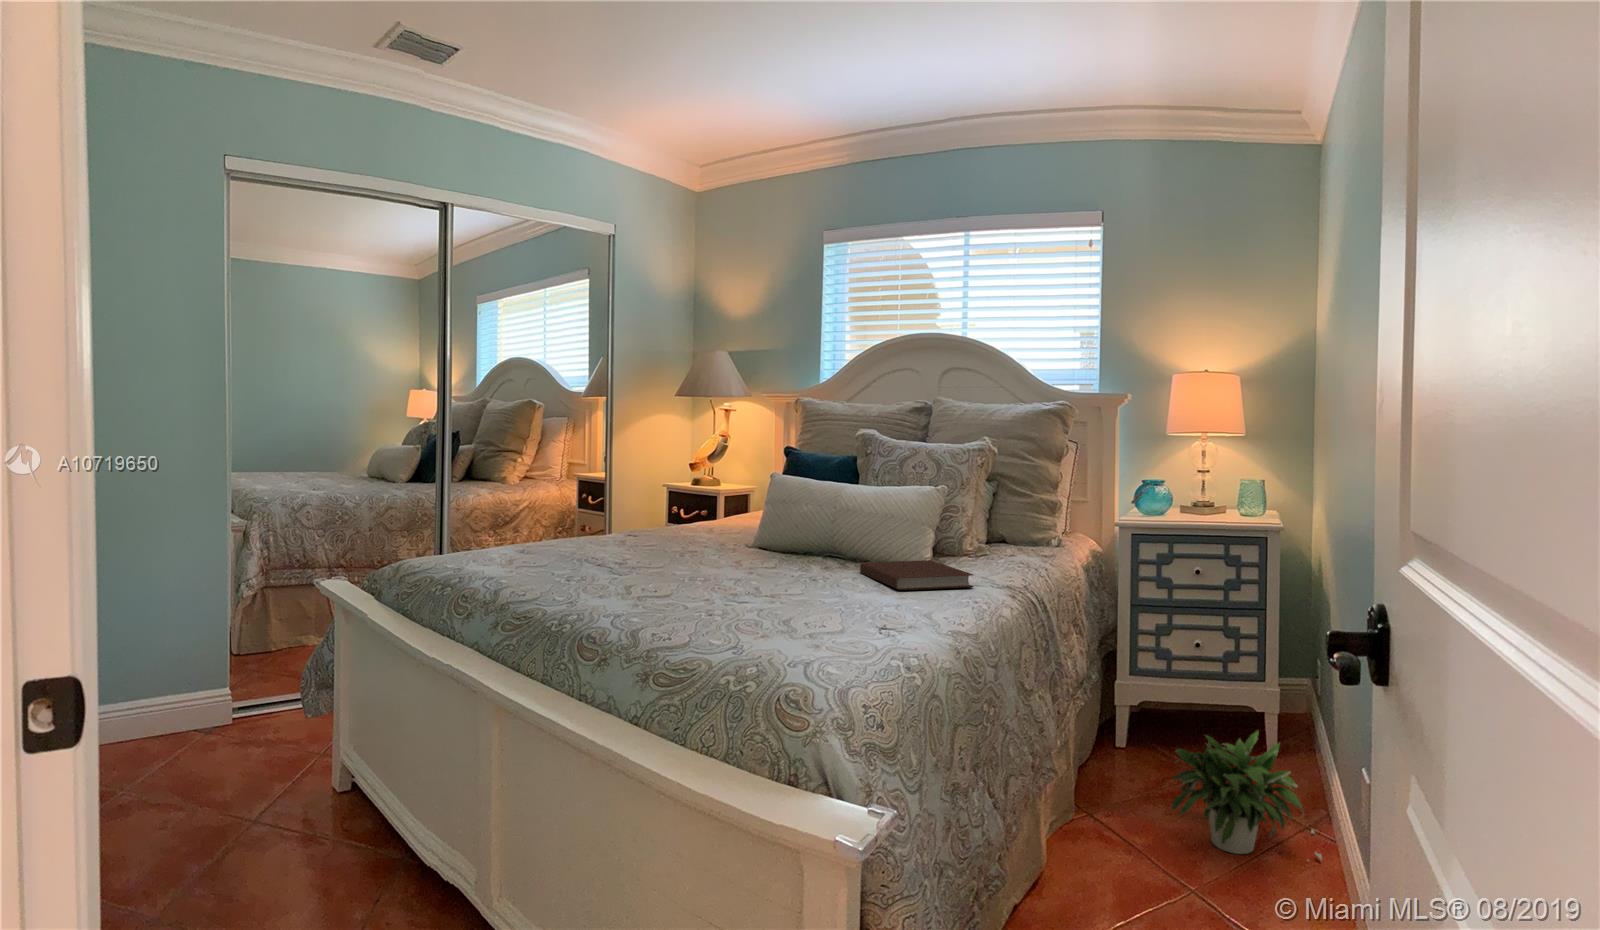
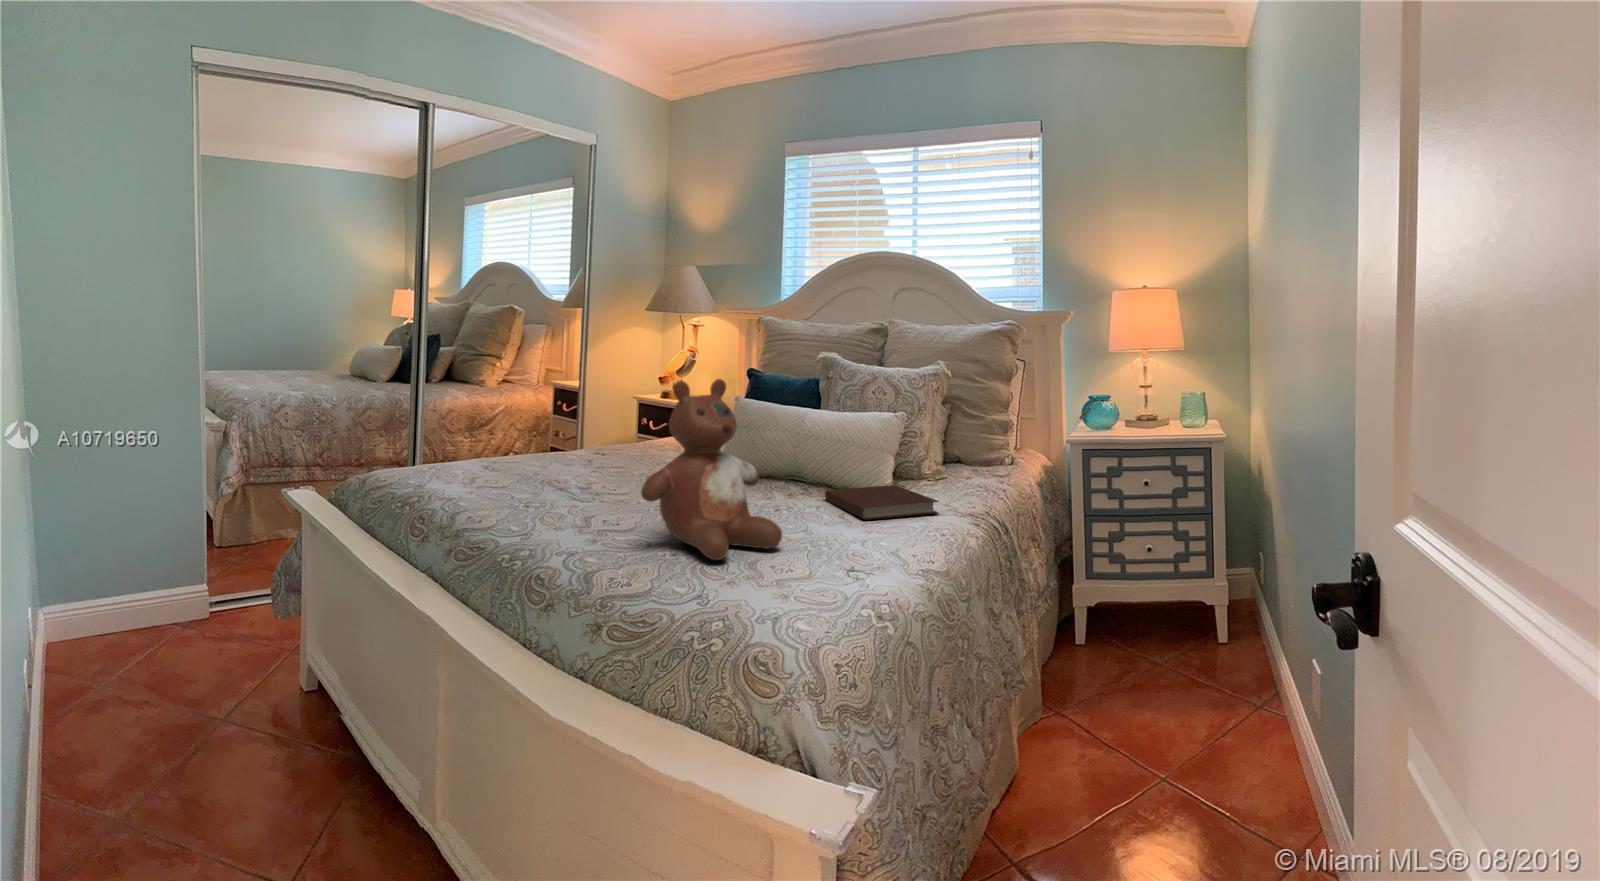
stuffed bear: none [682,444,816,617] -> present [641,379,782,560]
potted plant: present [1172,731,1322,860] -> none [1128,635,1269,758]

